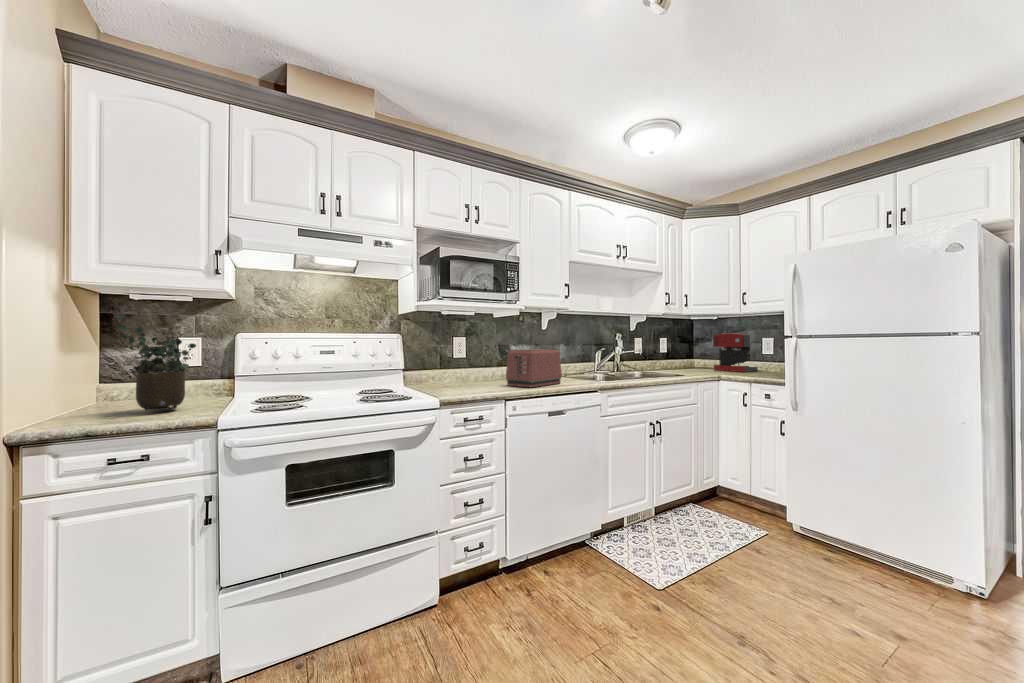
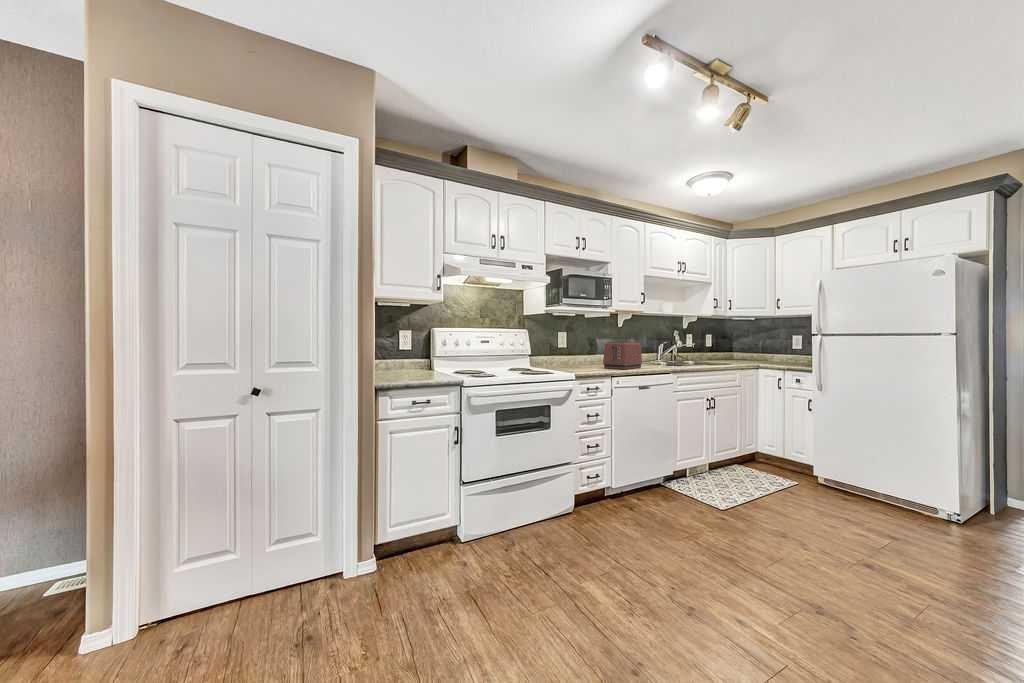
potted plant: present [116,315,196,411] -> none [395,317,438,376]
coffee maker: present [713,333,758,372] -> none [751,329,788,363]

